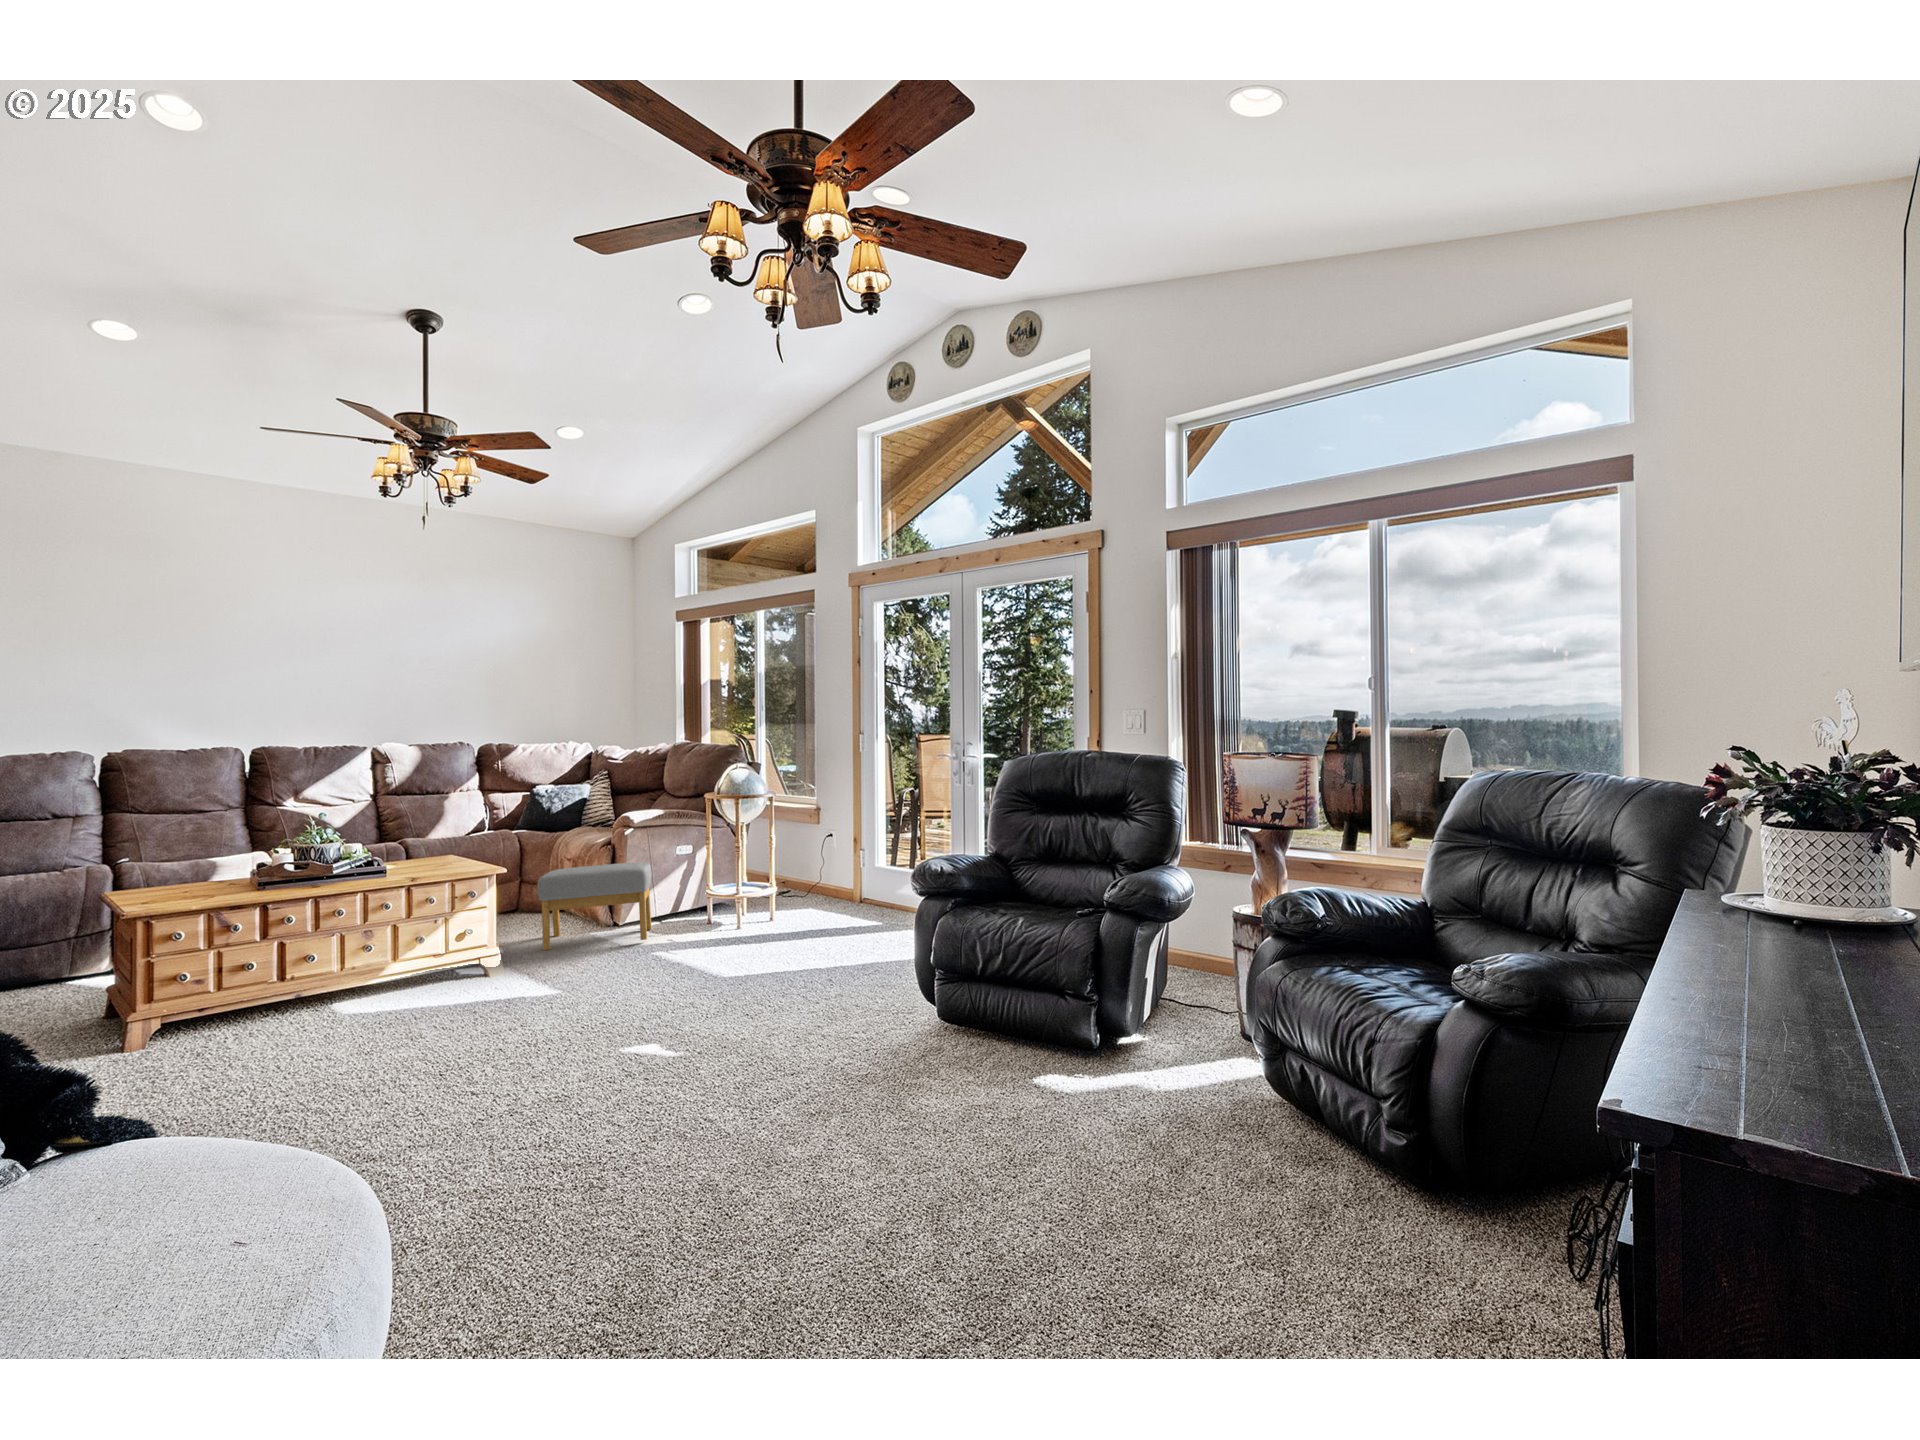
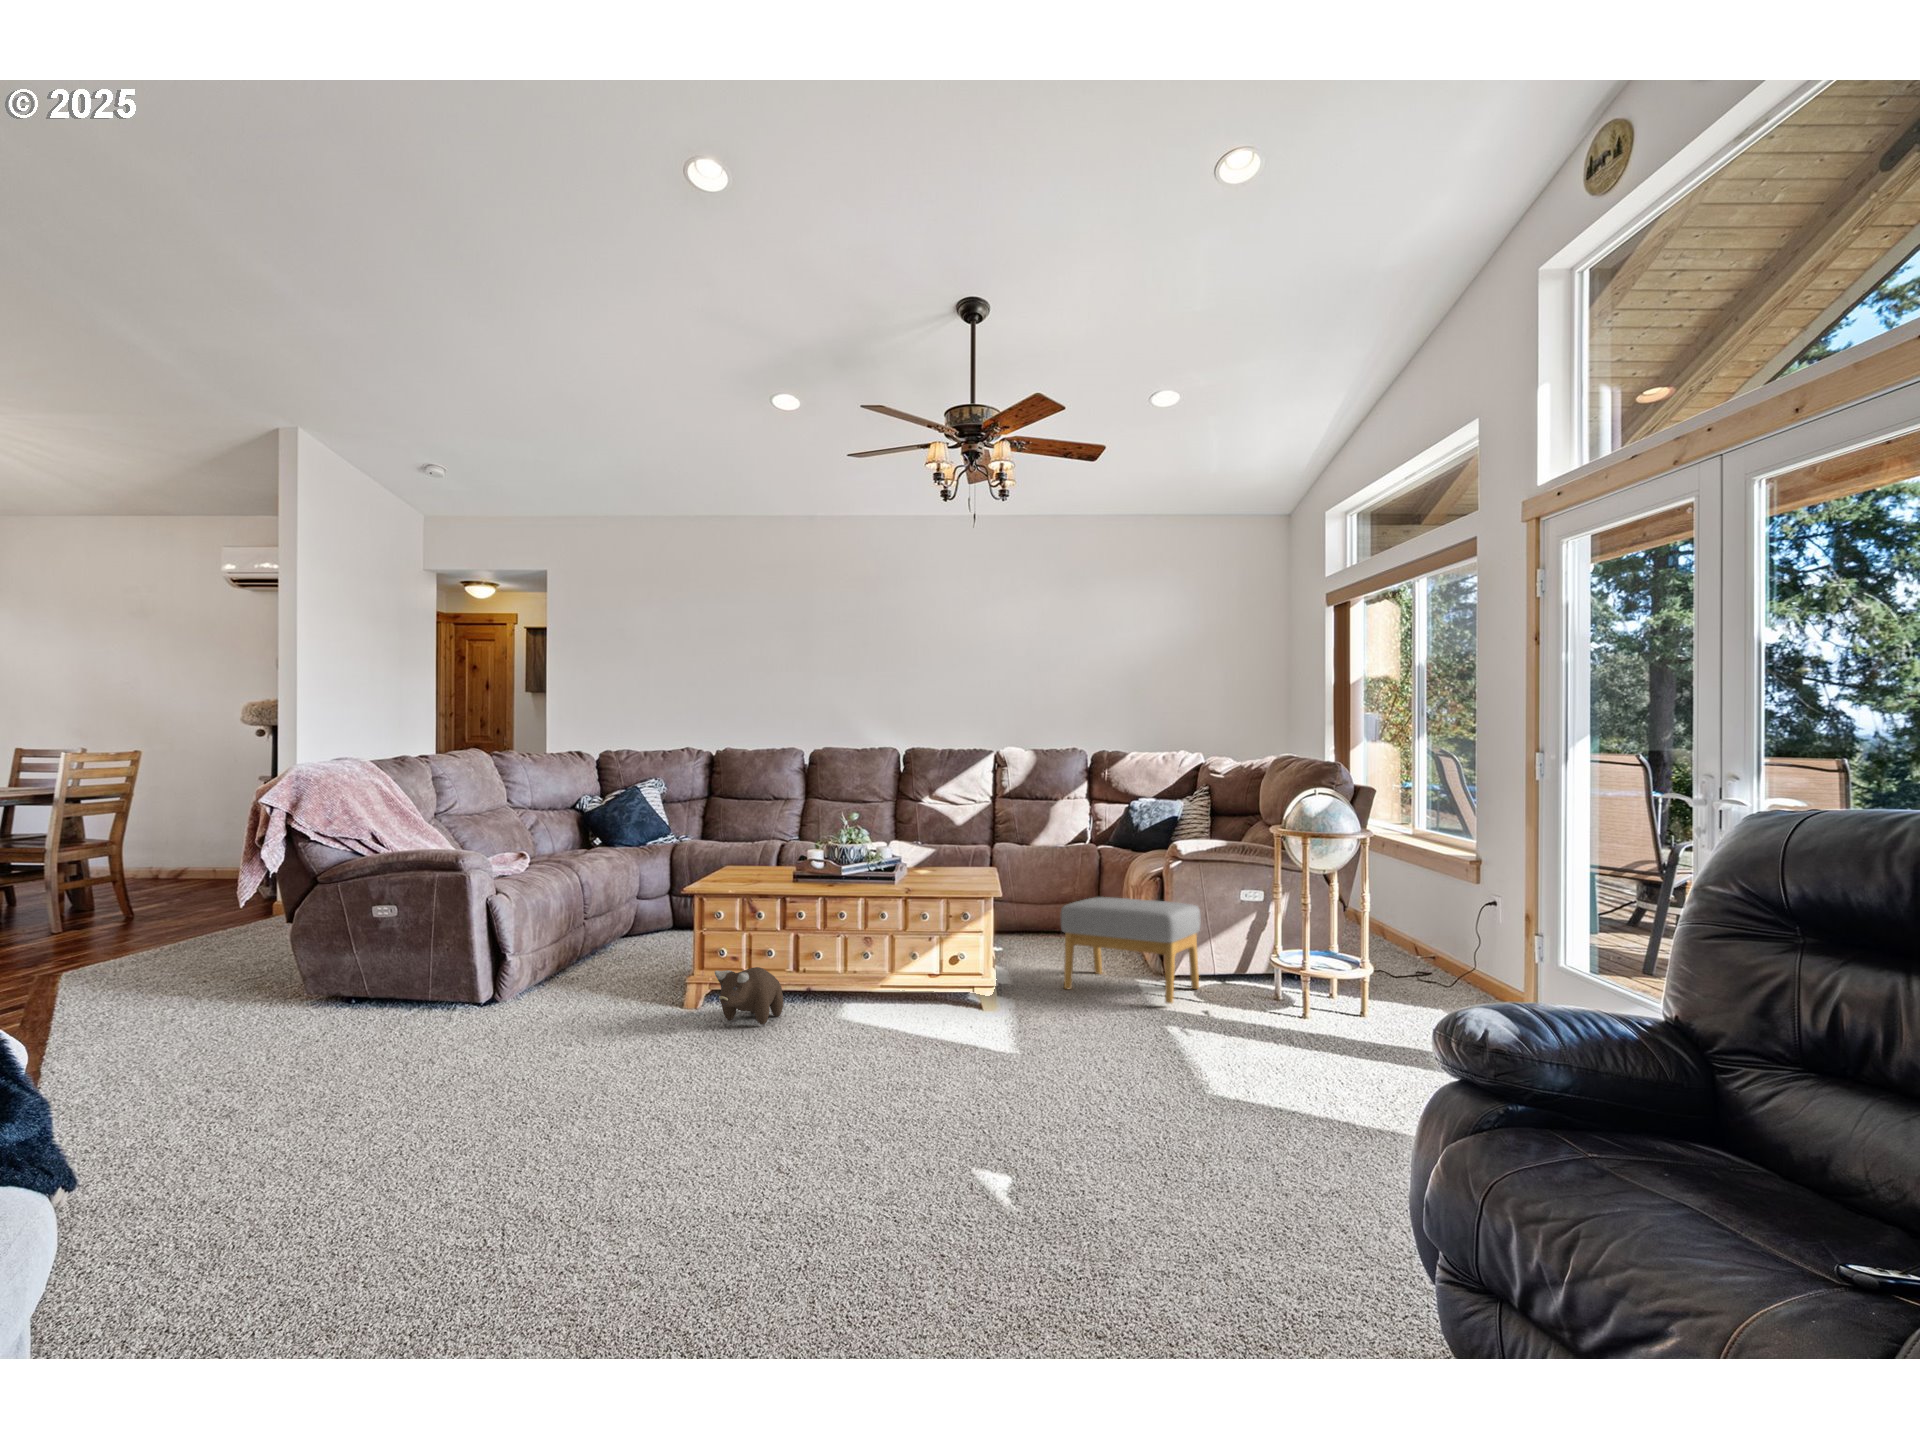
plush toy: none [213,979,287,1041] -> present [715,967,783,1025]

